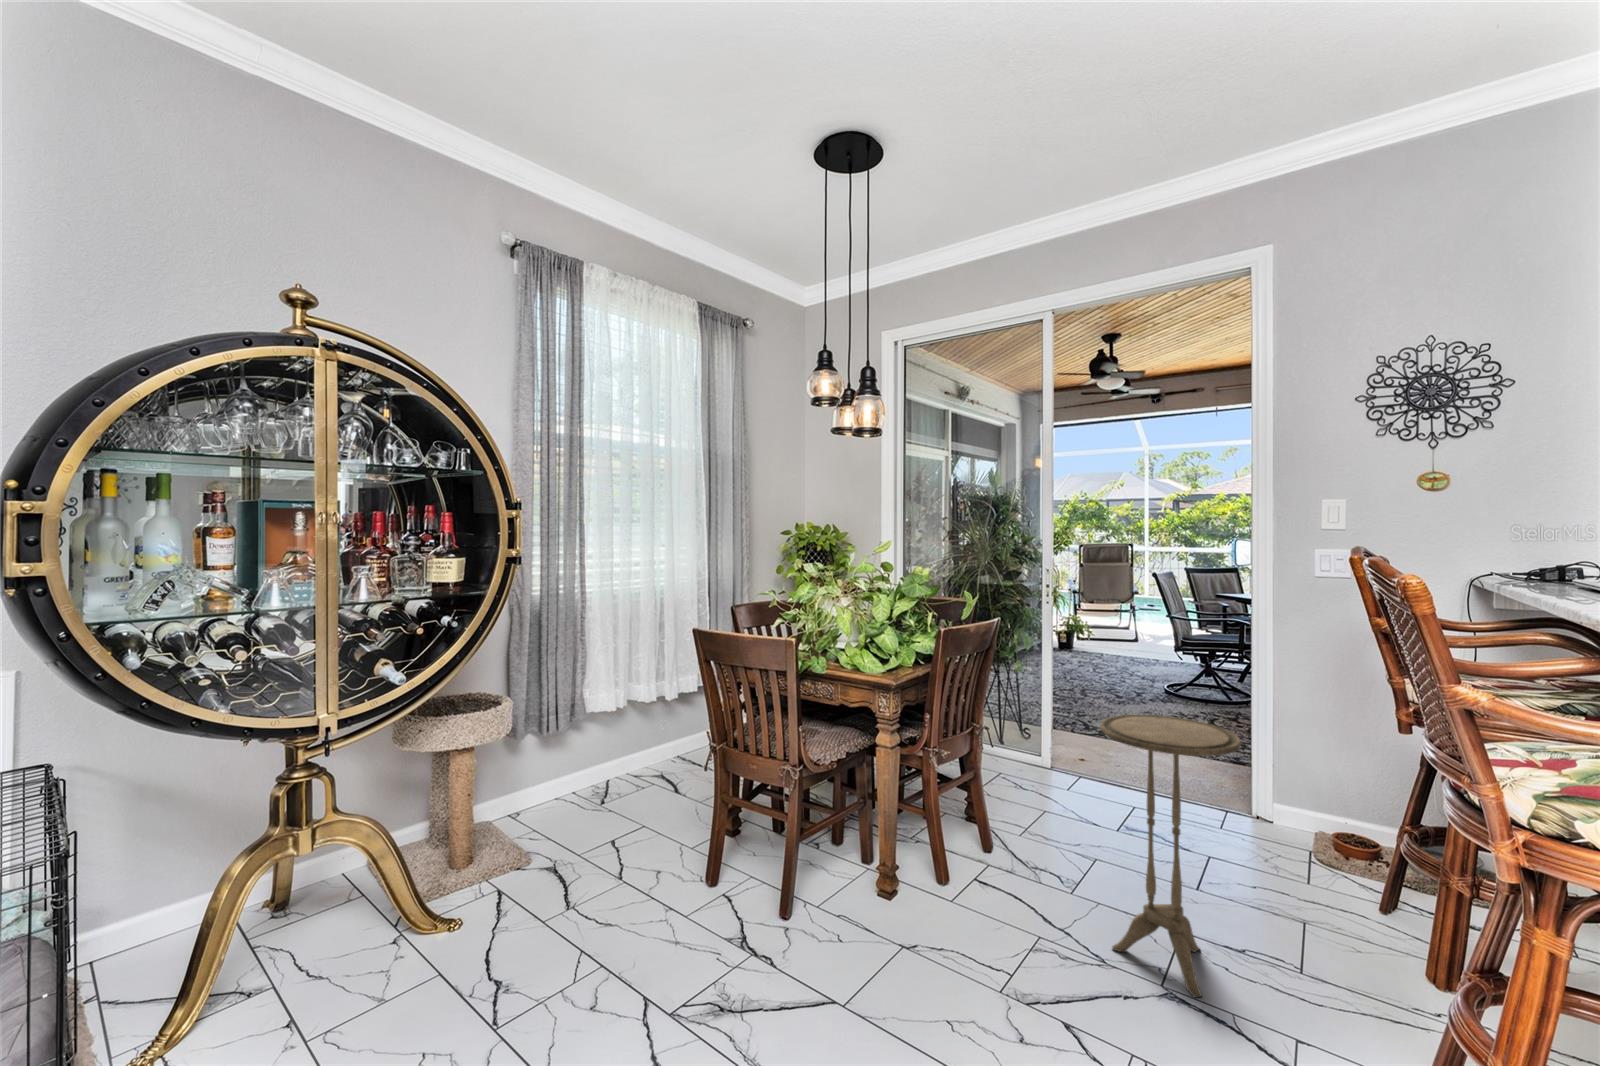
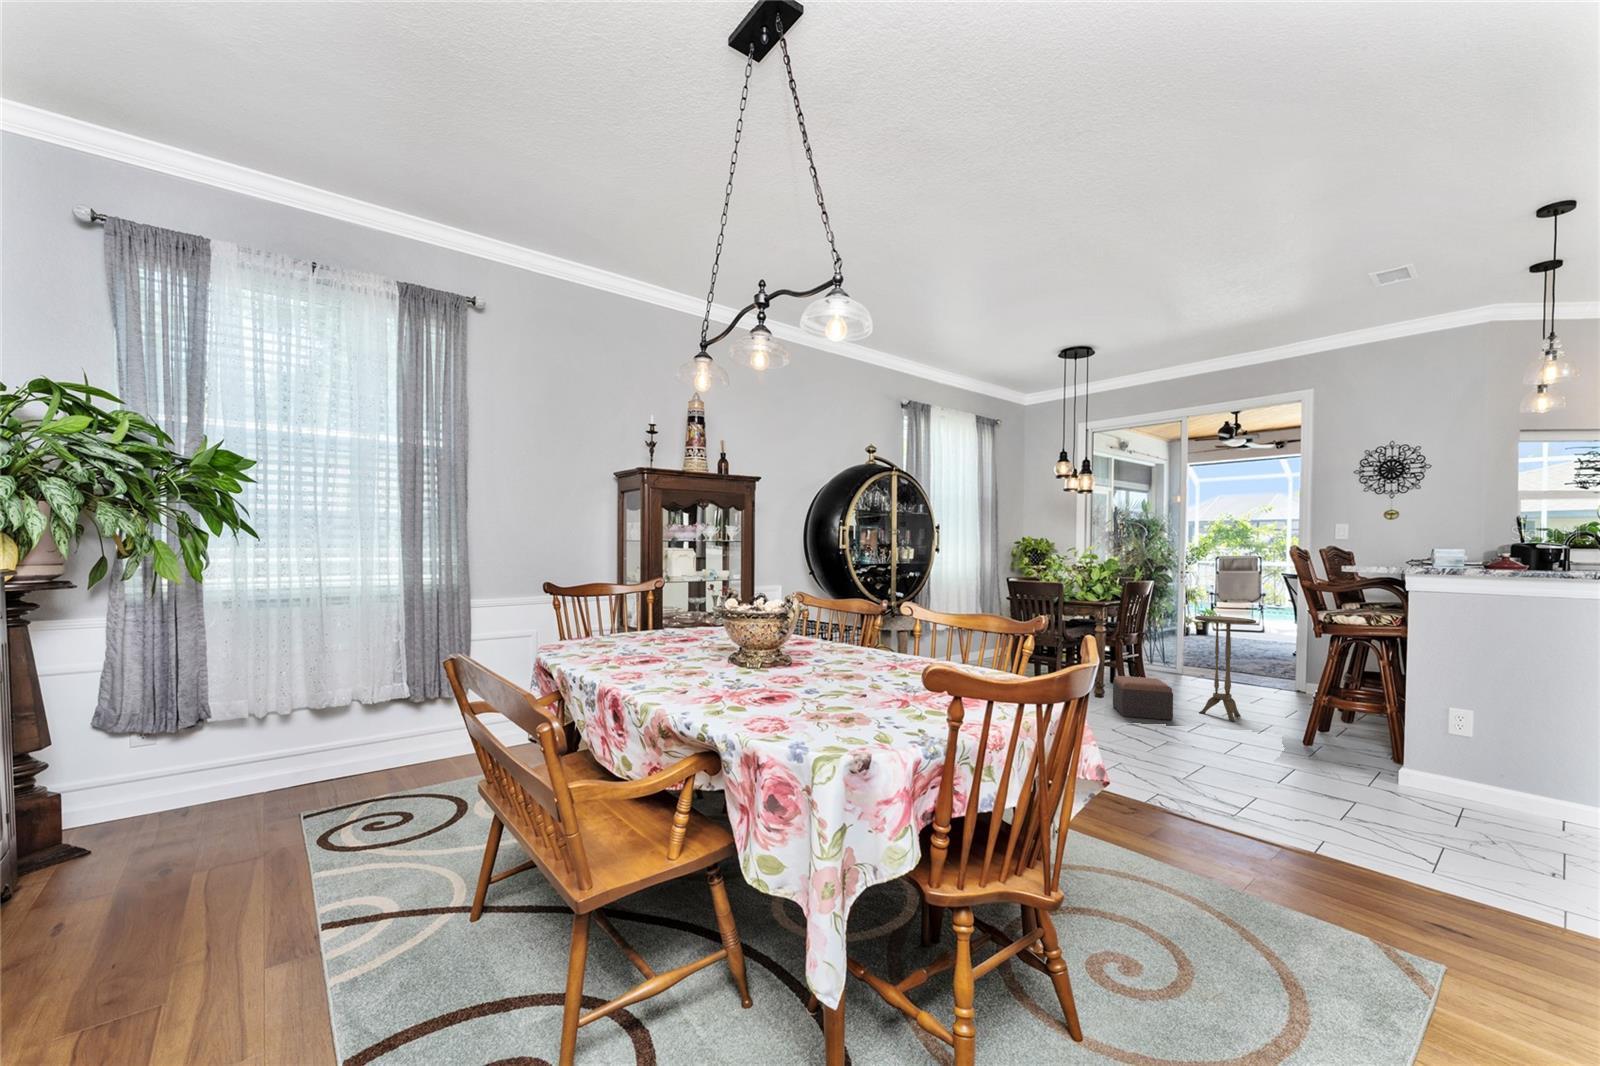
footstool: none [925,876,1063,1021] -> present [1113,676,1173,720]

